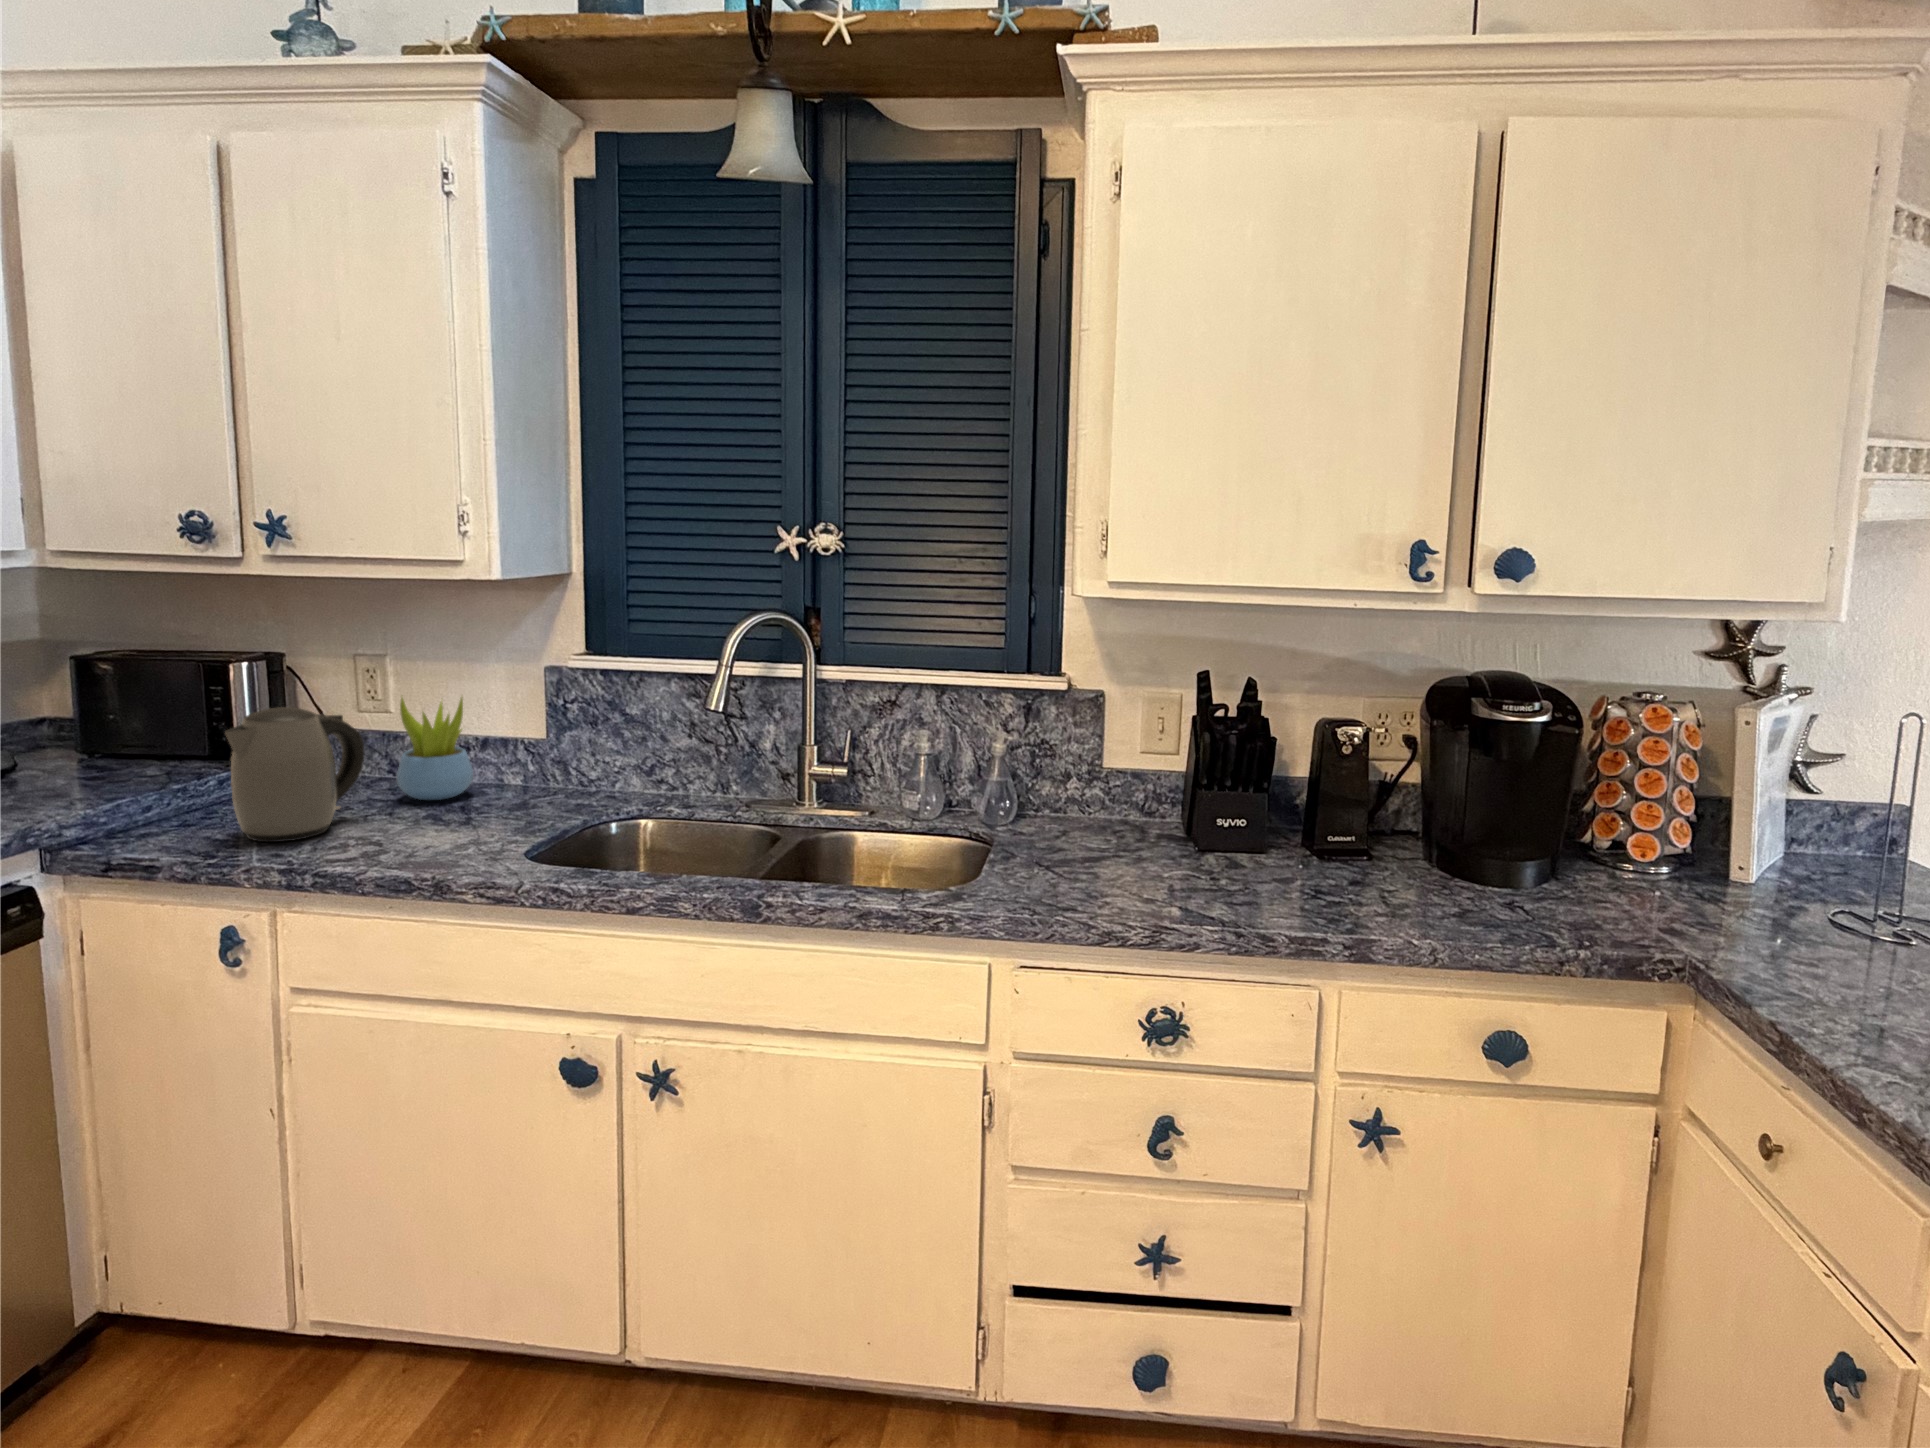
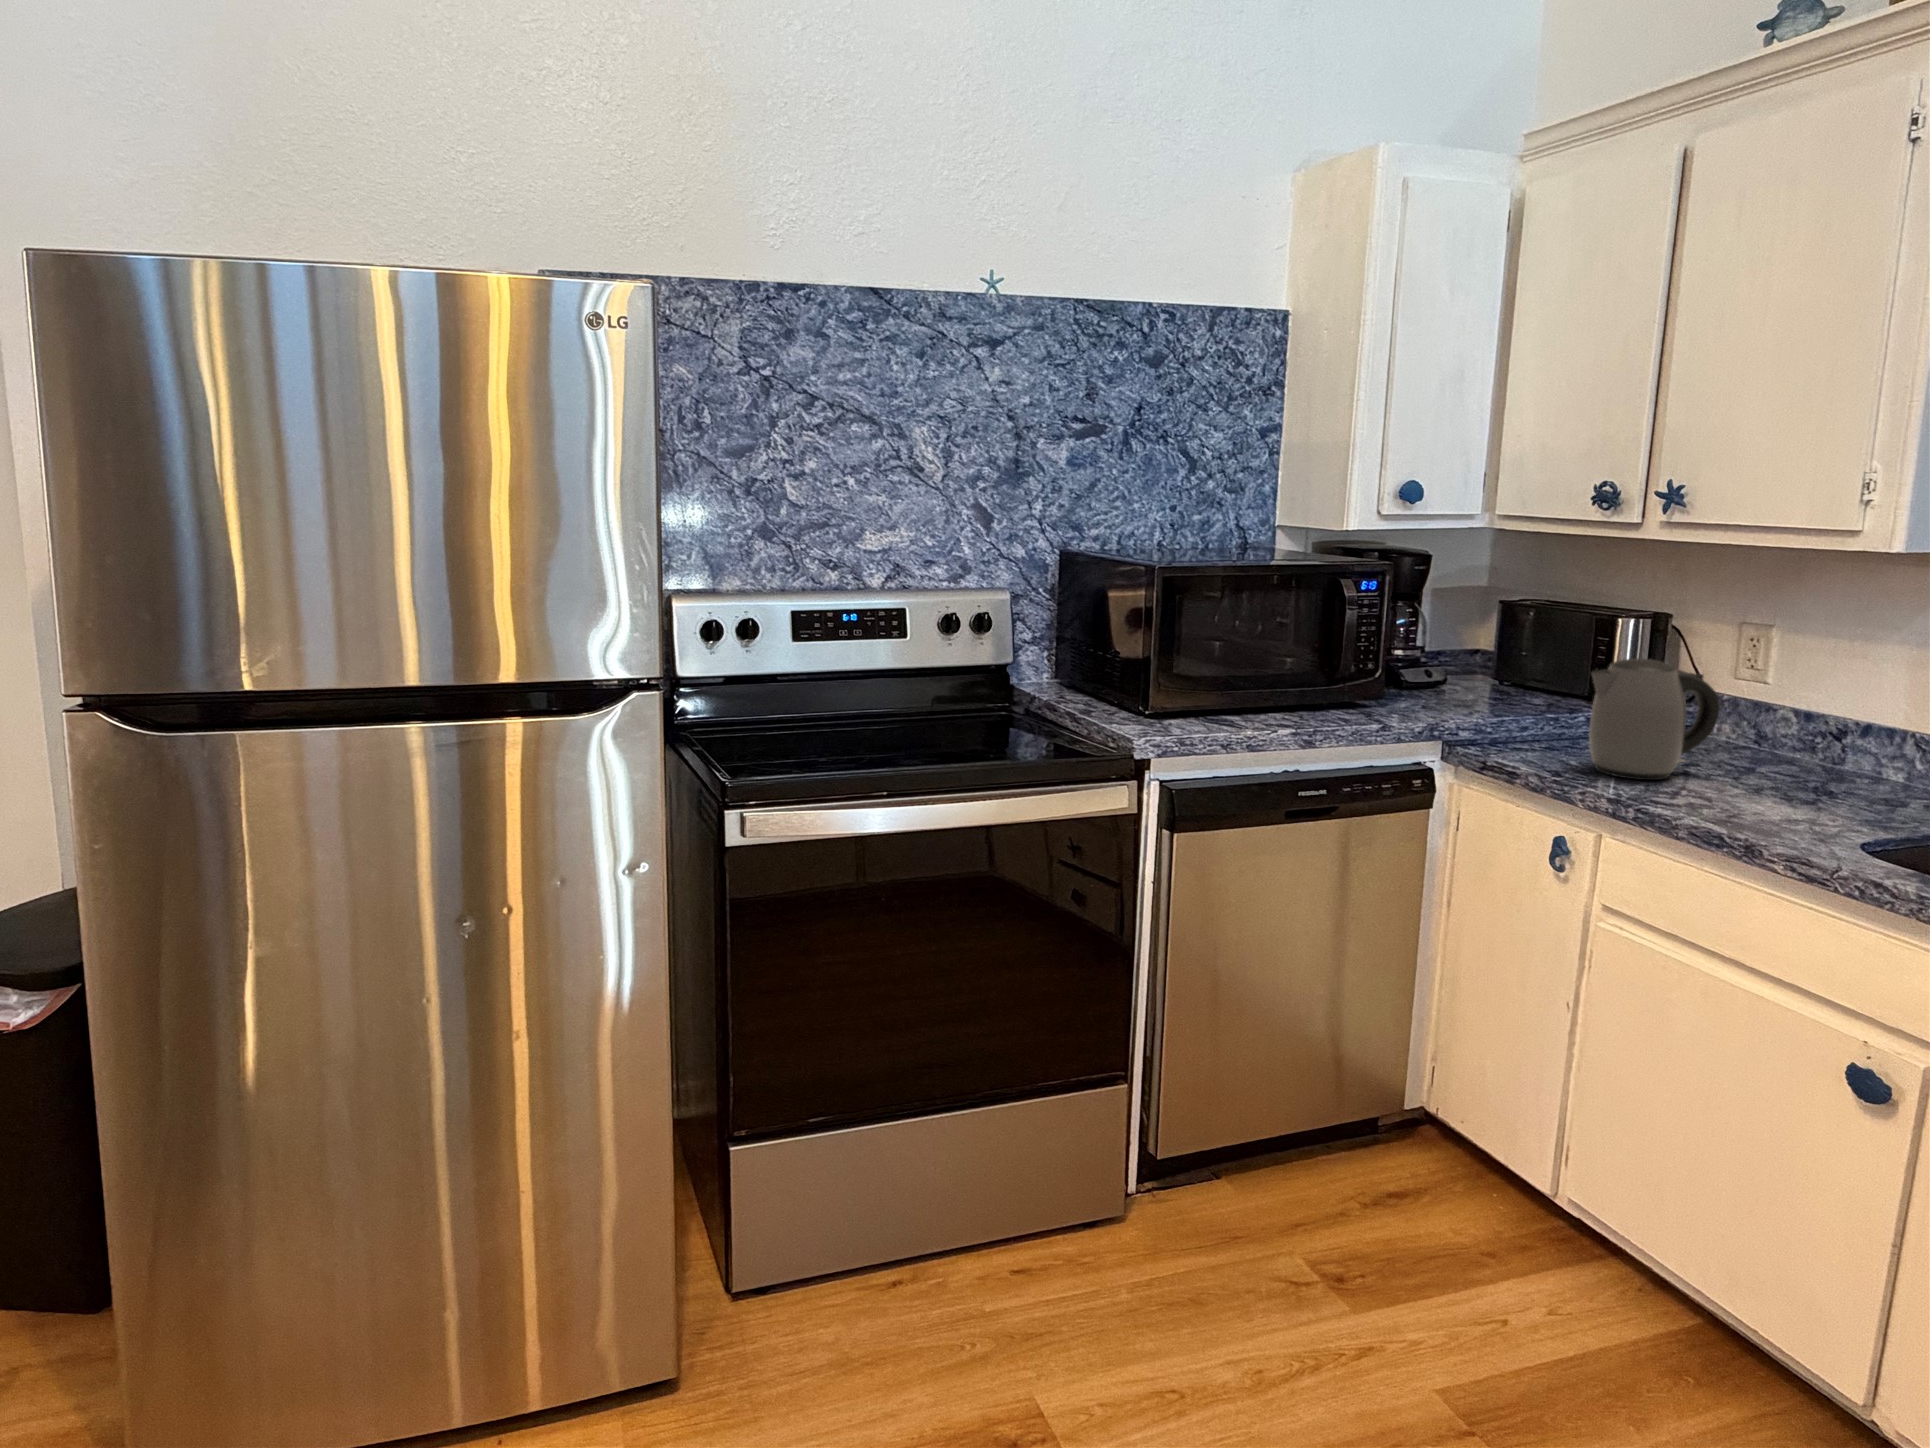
succulent plant: present [397,697,473,800] -> none [1752,664,1841,777]

